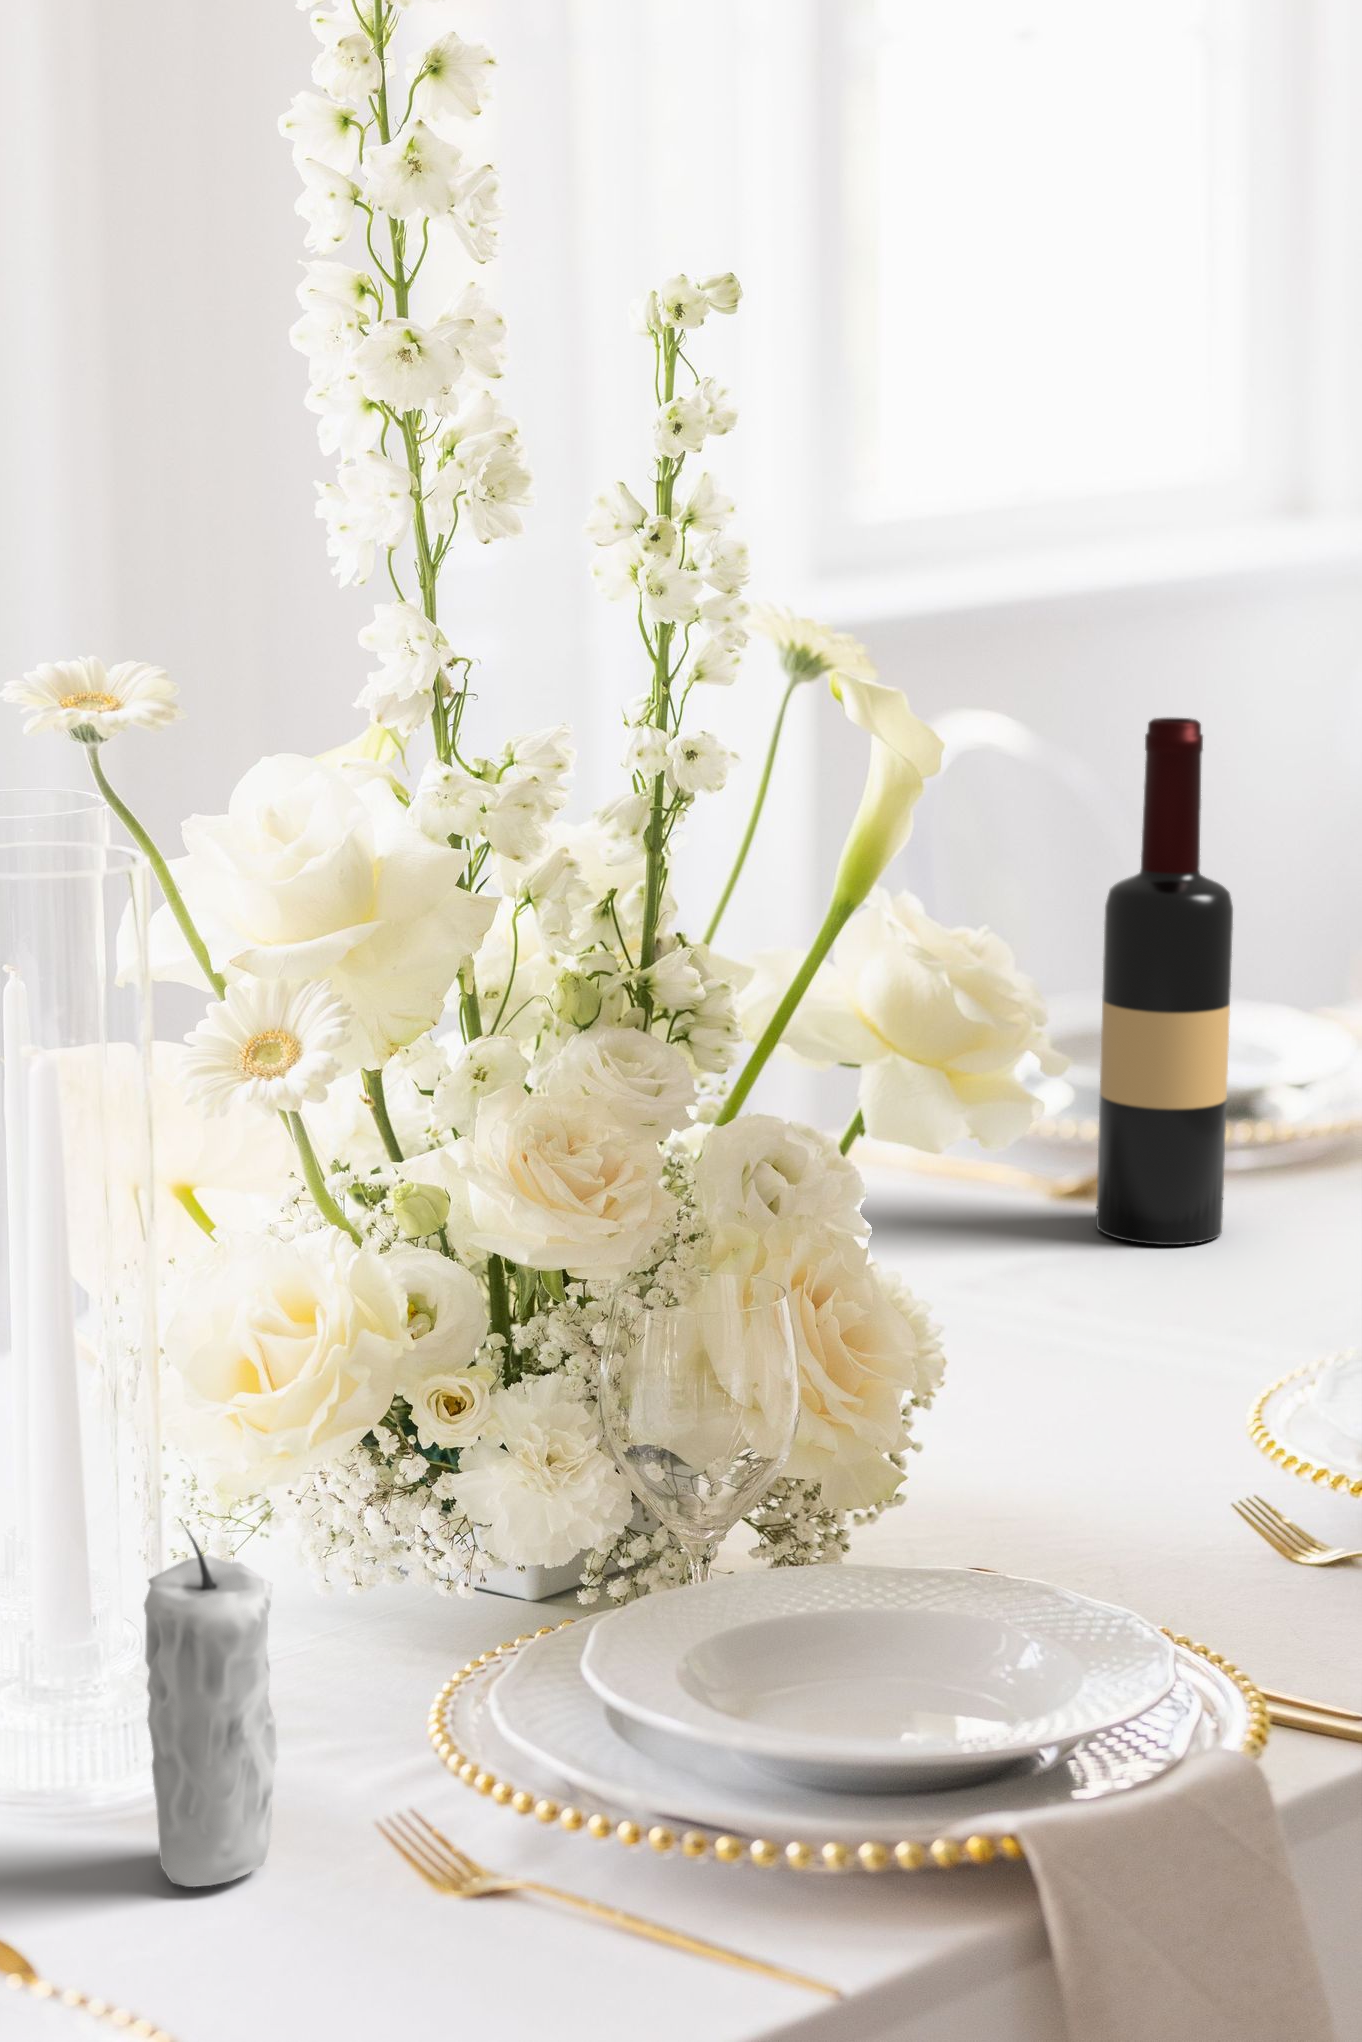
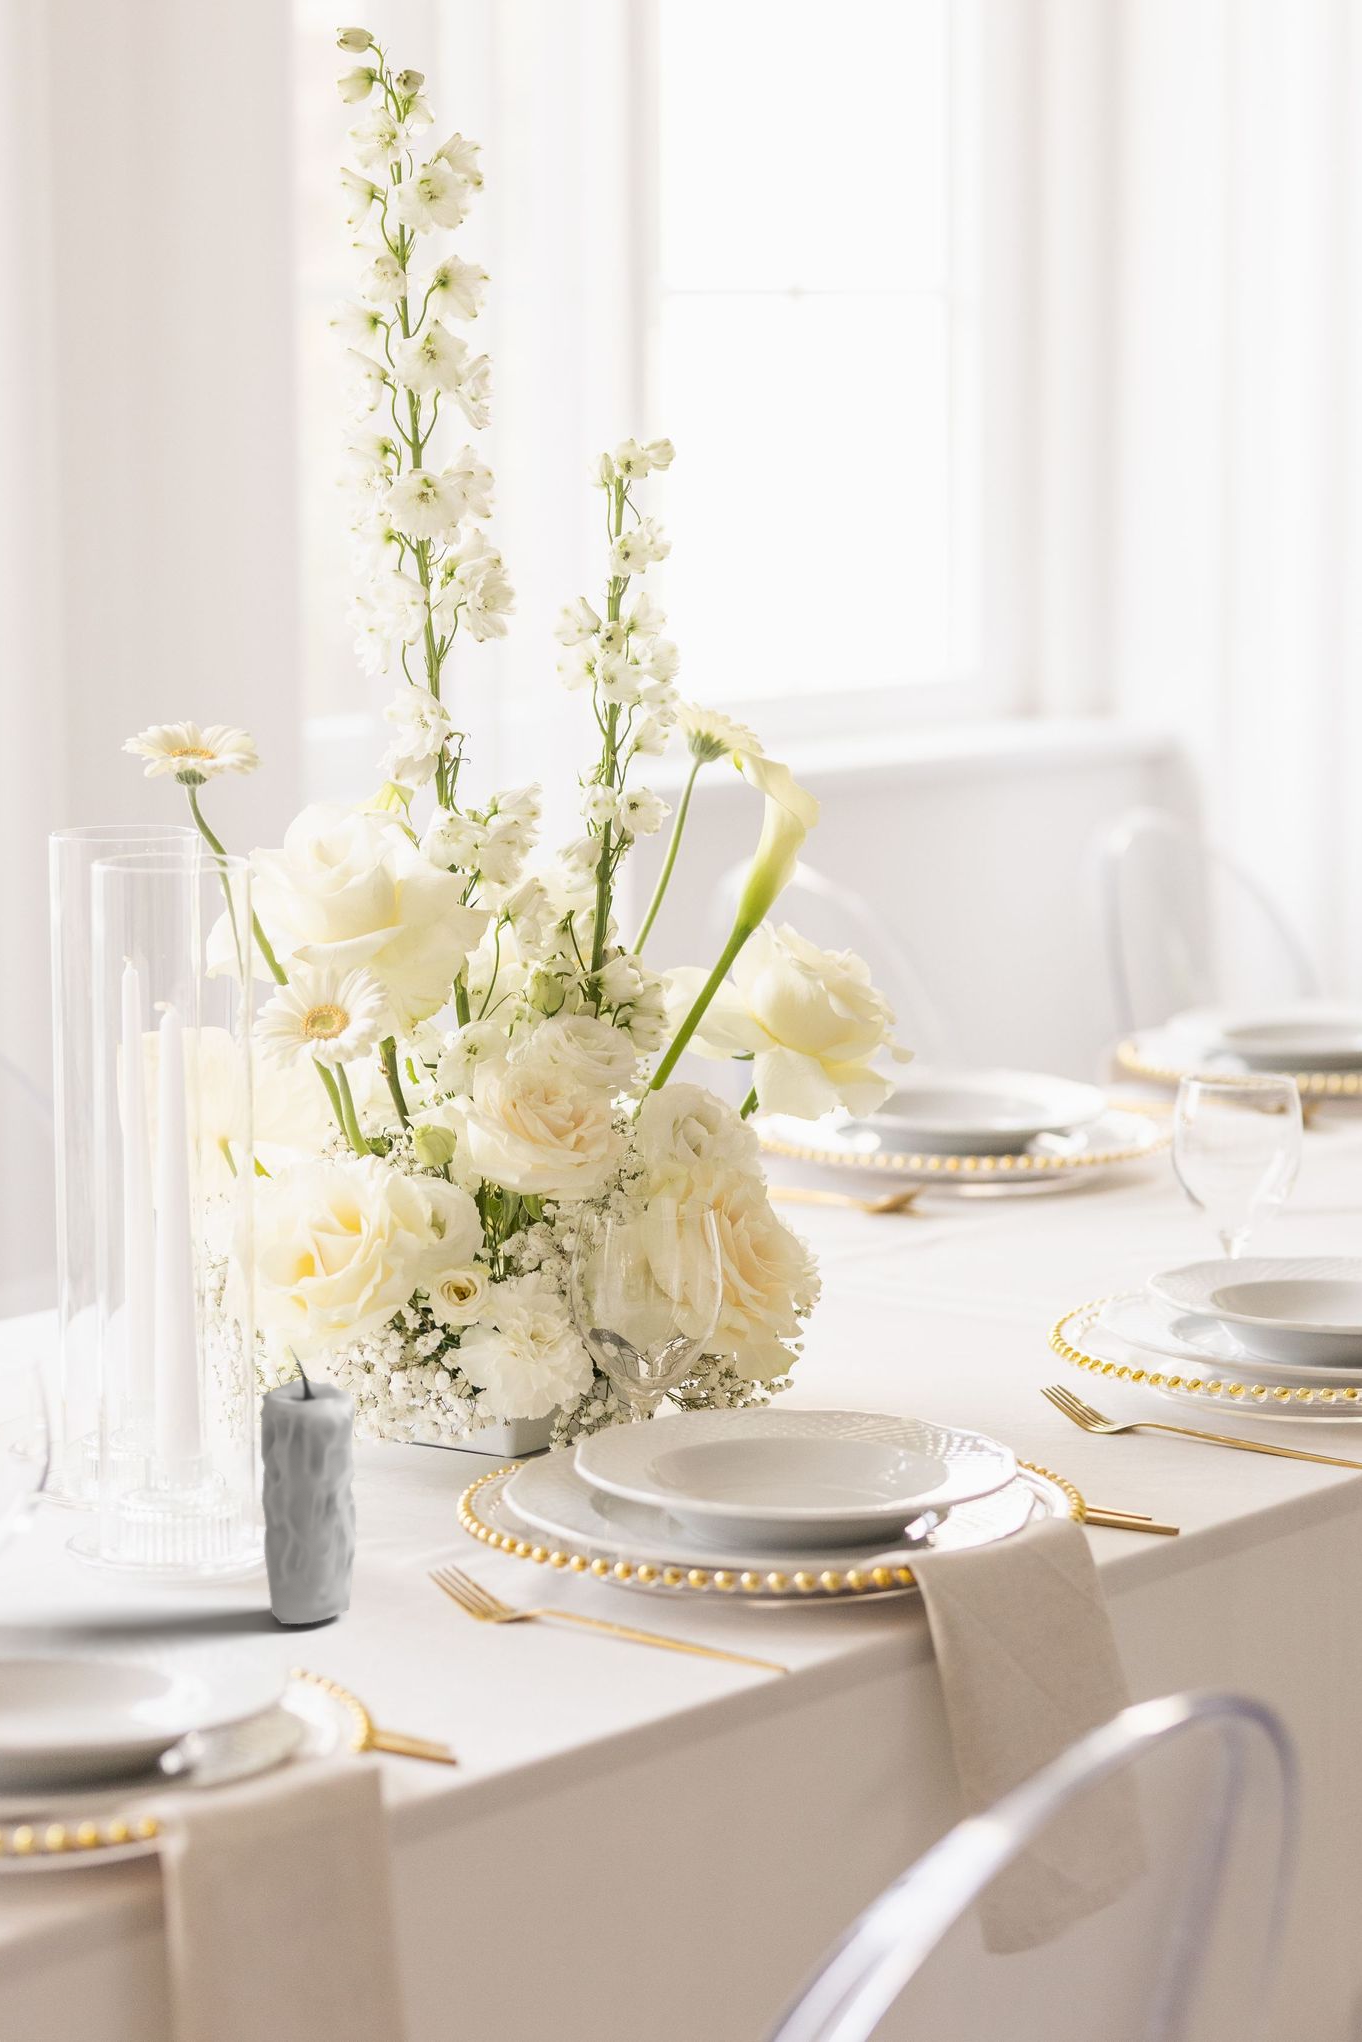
wine bottle: present [1096,717,1233,1245] -> none [913,811,1020,1239]

